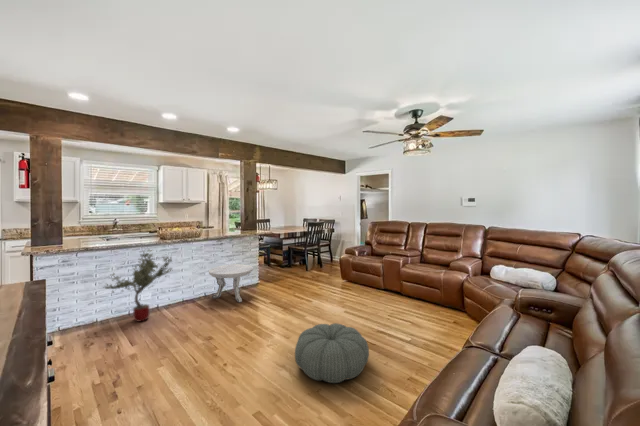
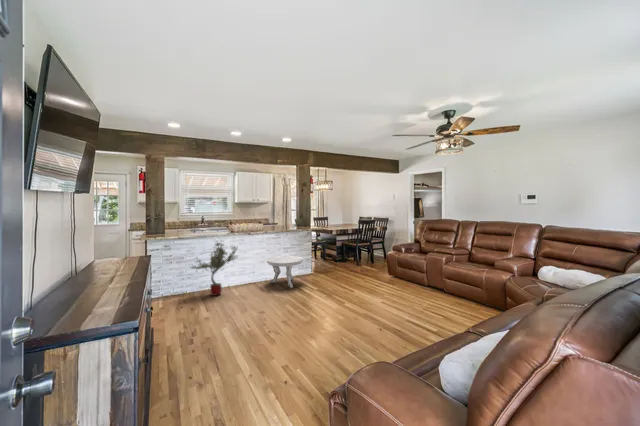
pouf: present [295,323,369,383] -> none [321,307,385,353]

